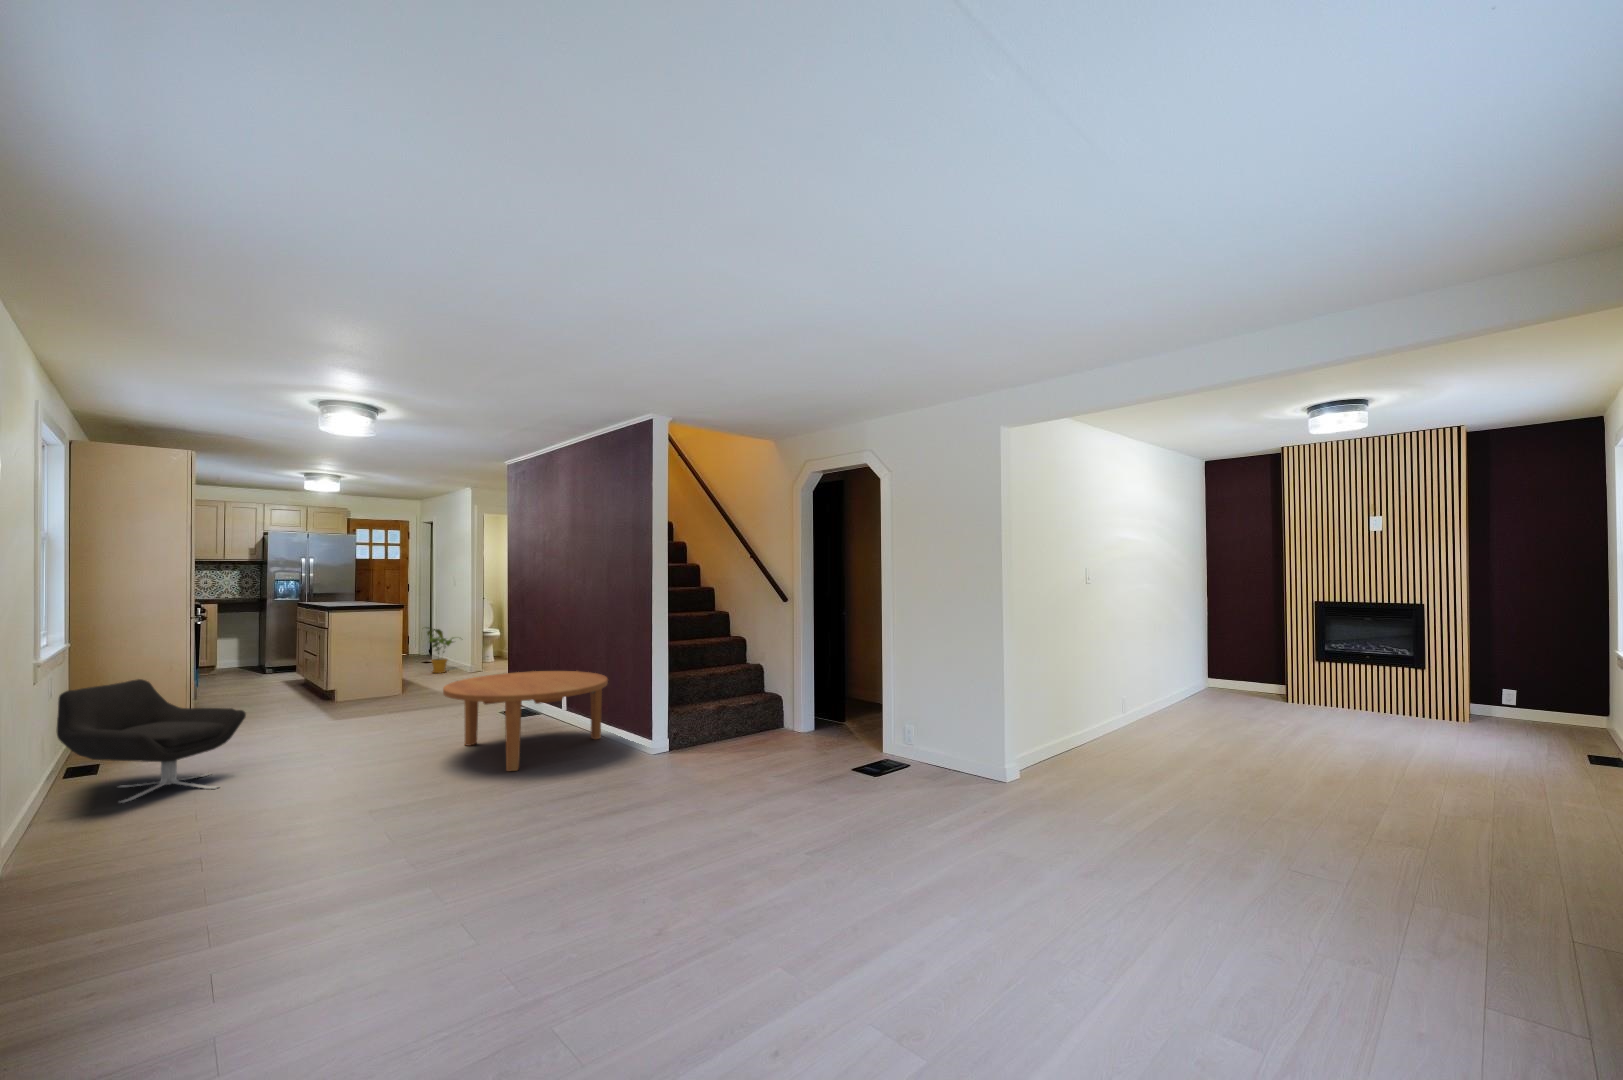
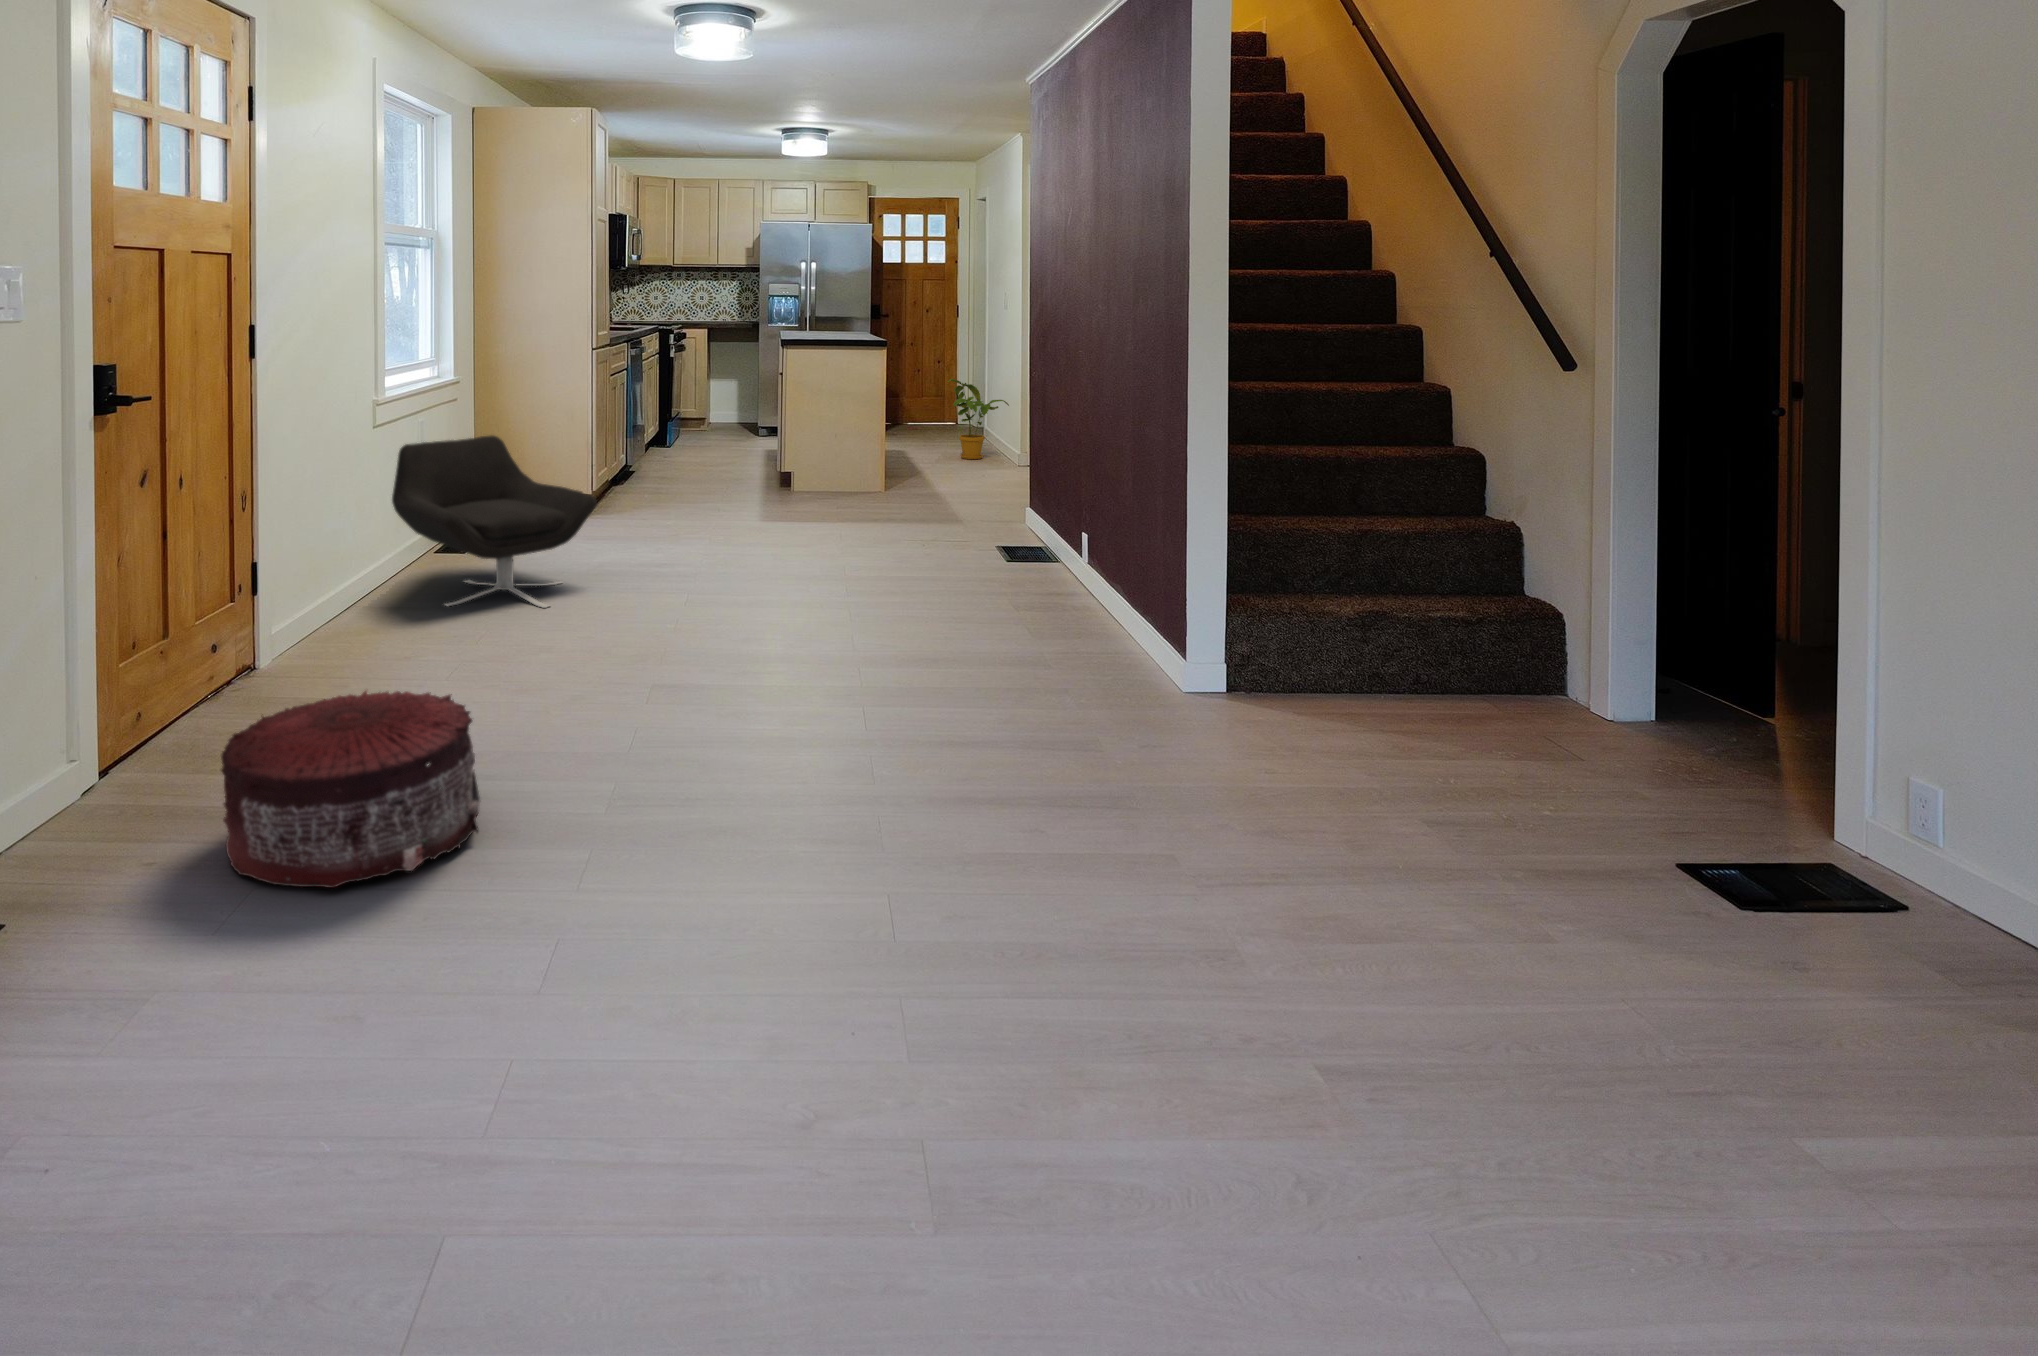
coffee table: present [443,671,608,771] -> none [836,481,1132,672]
pouf: none [118,819,326,960] -> present [221,691,480,888]

